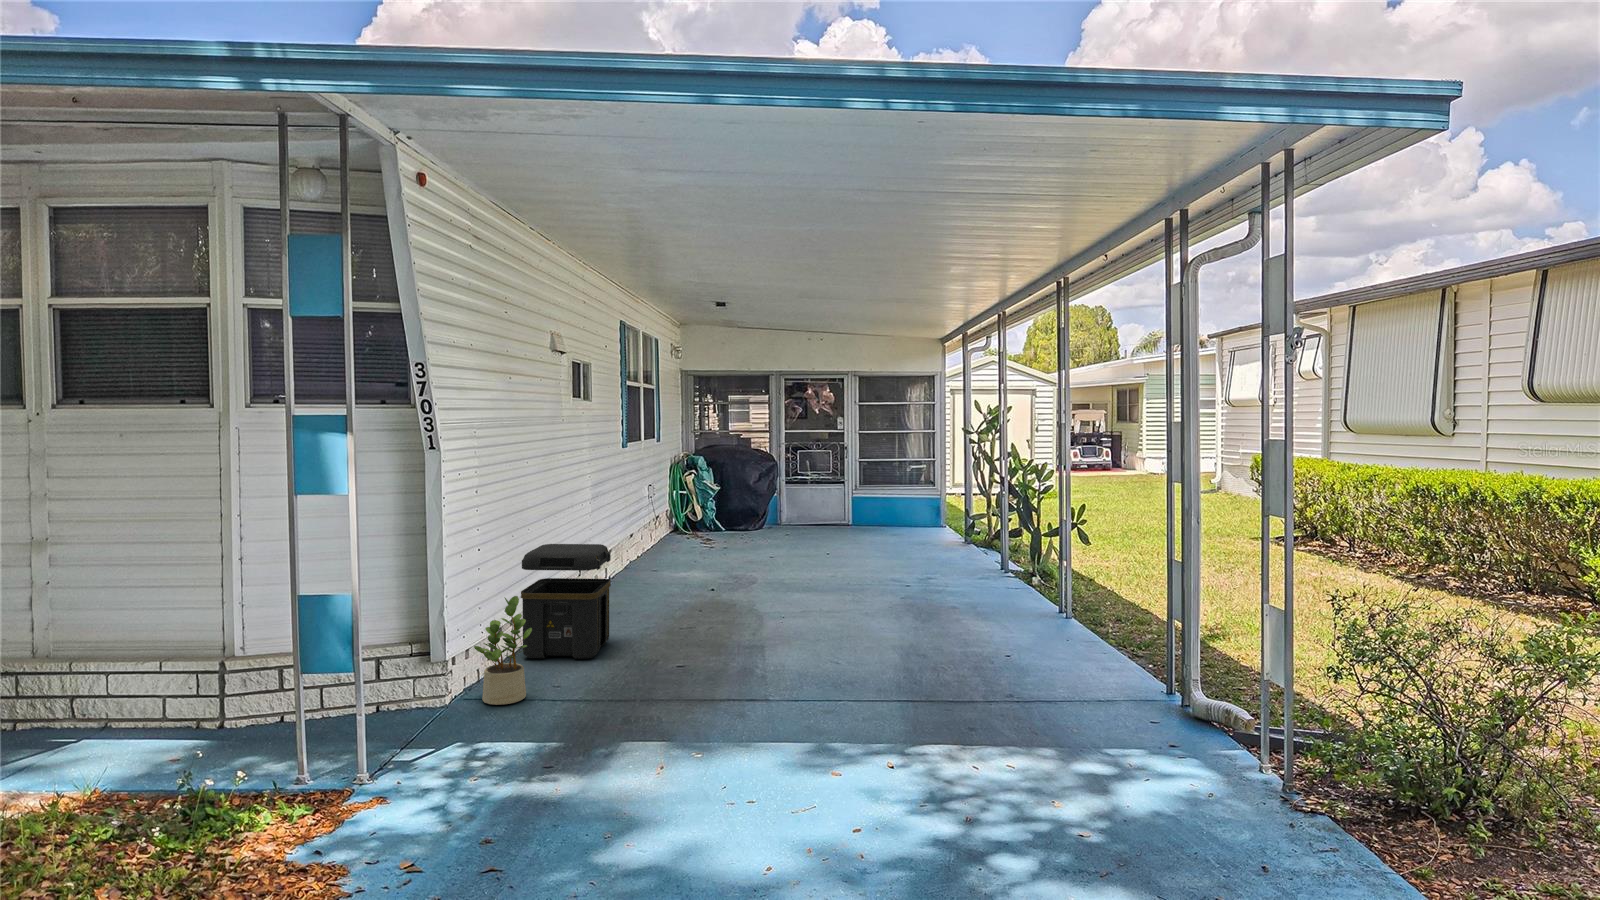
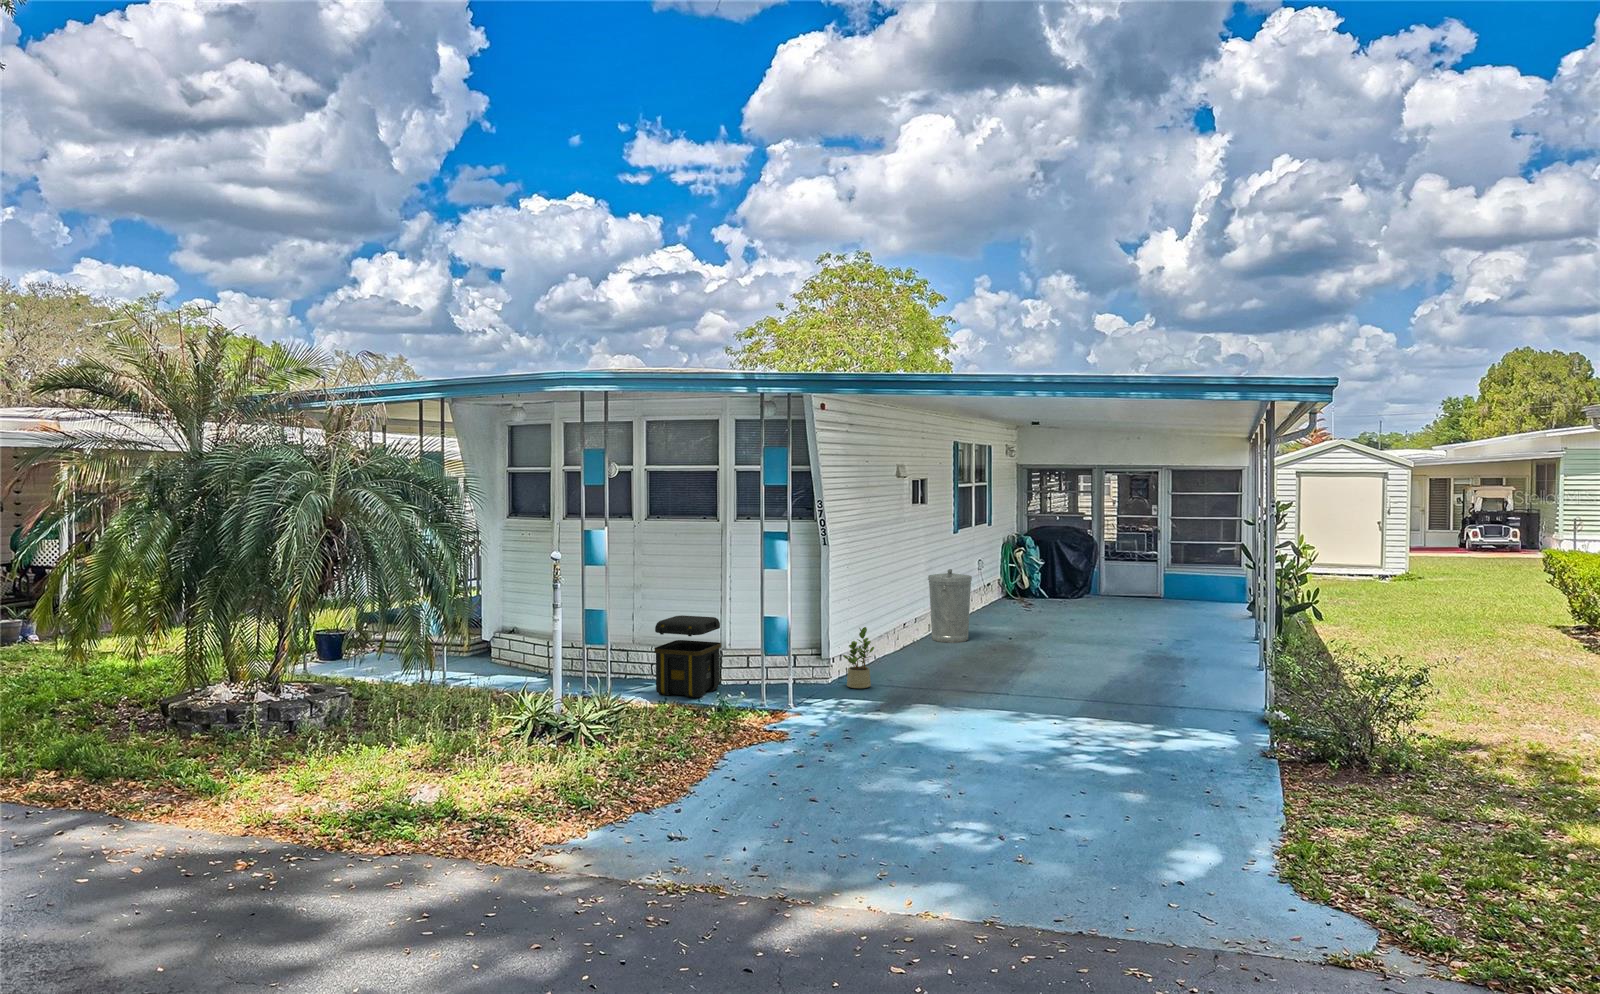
trash can: none [598,495,660,597] -> present [928,569,972,643]
toolbox: present [521,544,611,659] -> present [654,615,721,698]

